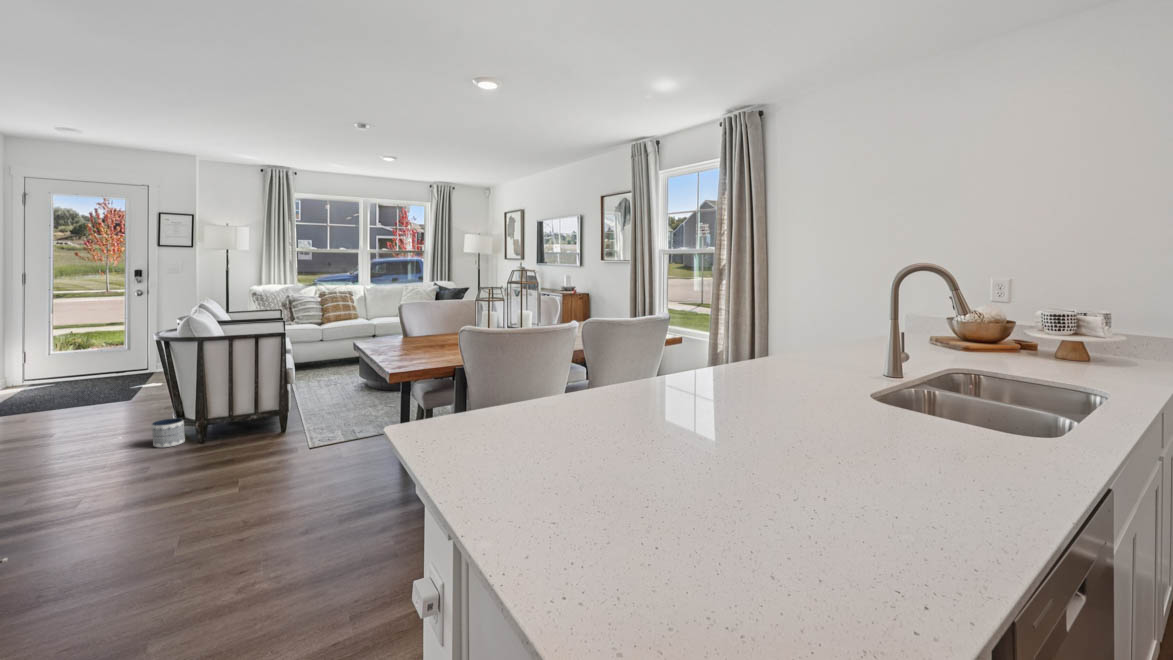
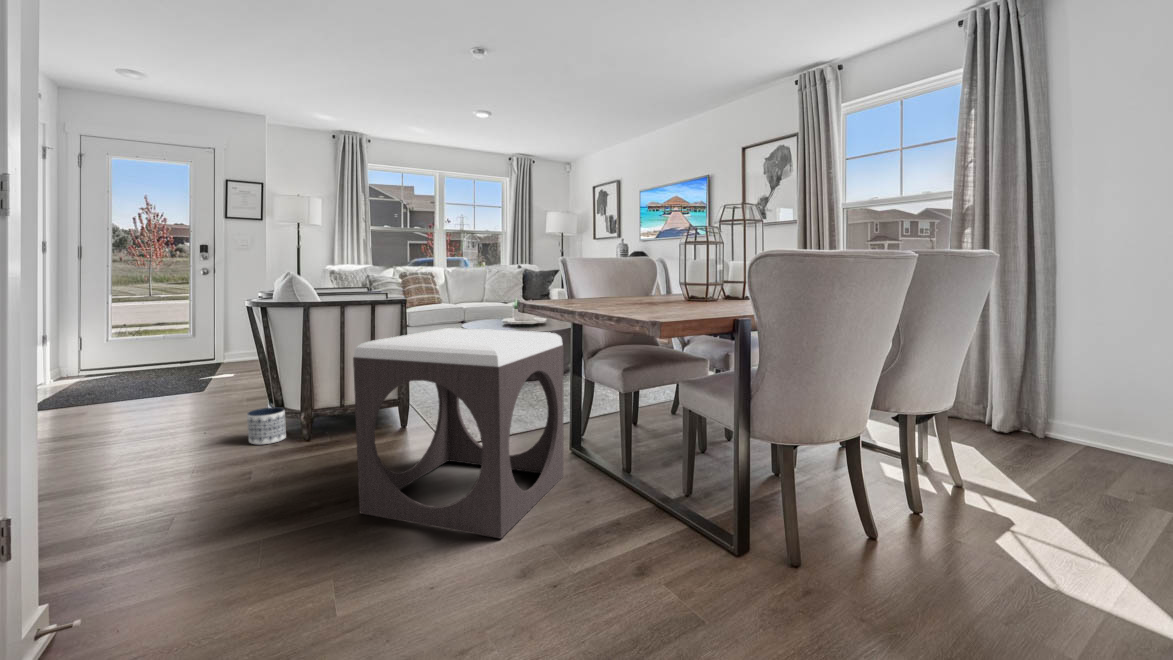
footstool: none [207,363,381,514] -> present [353,328,564,538]

